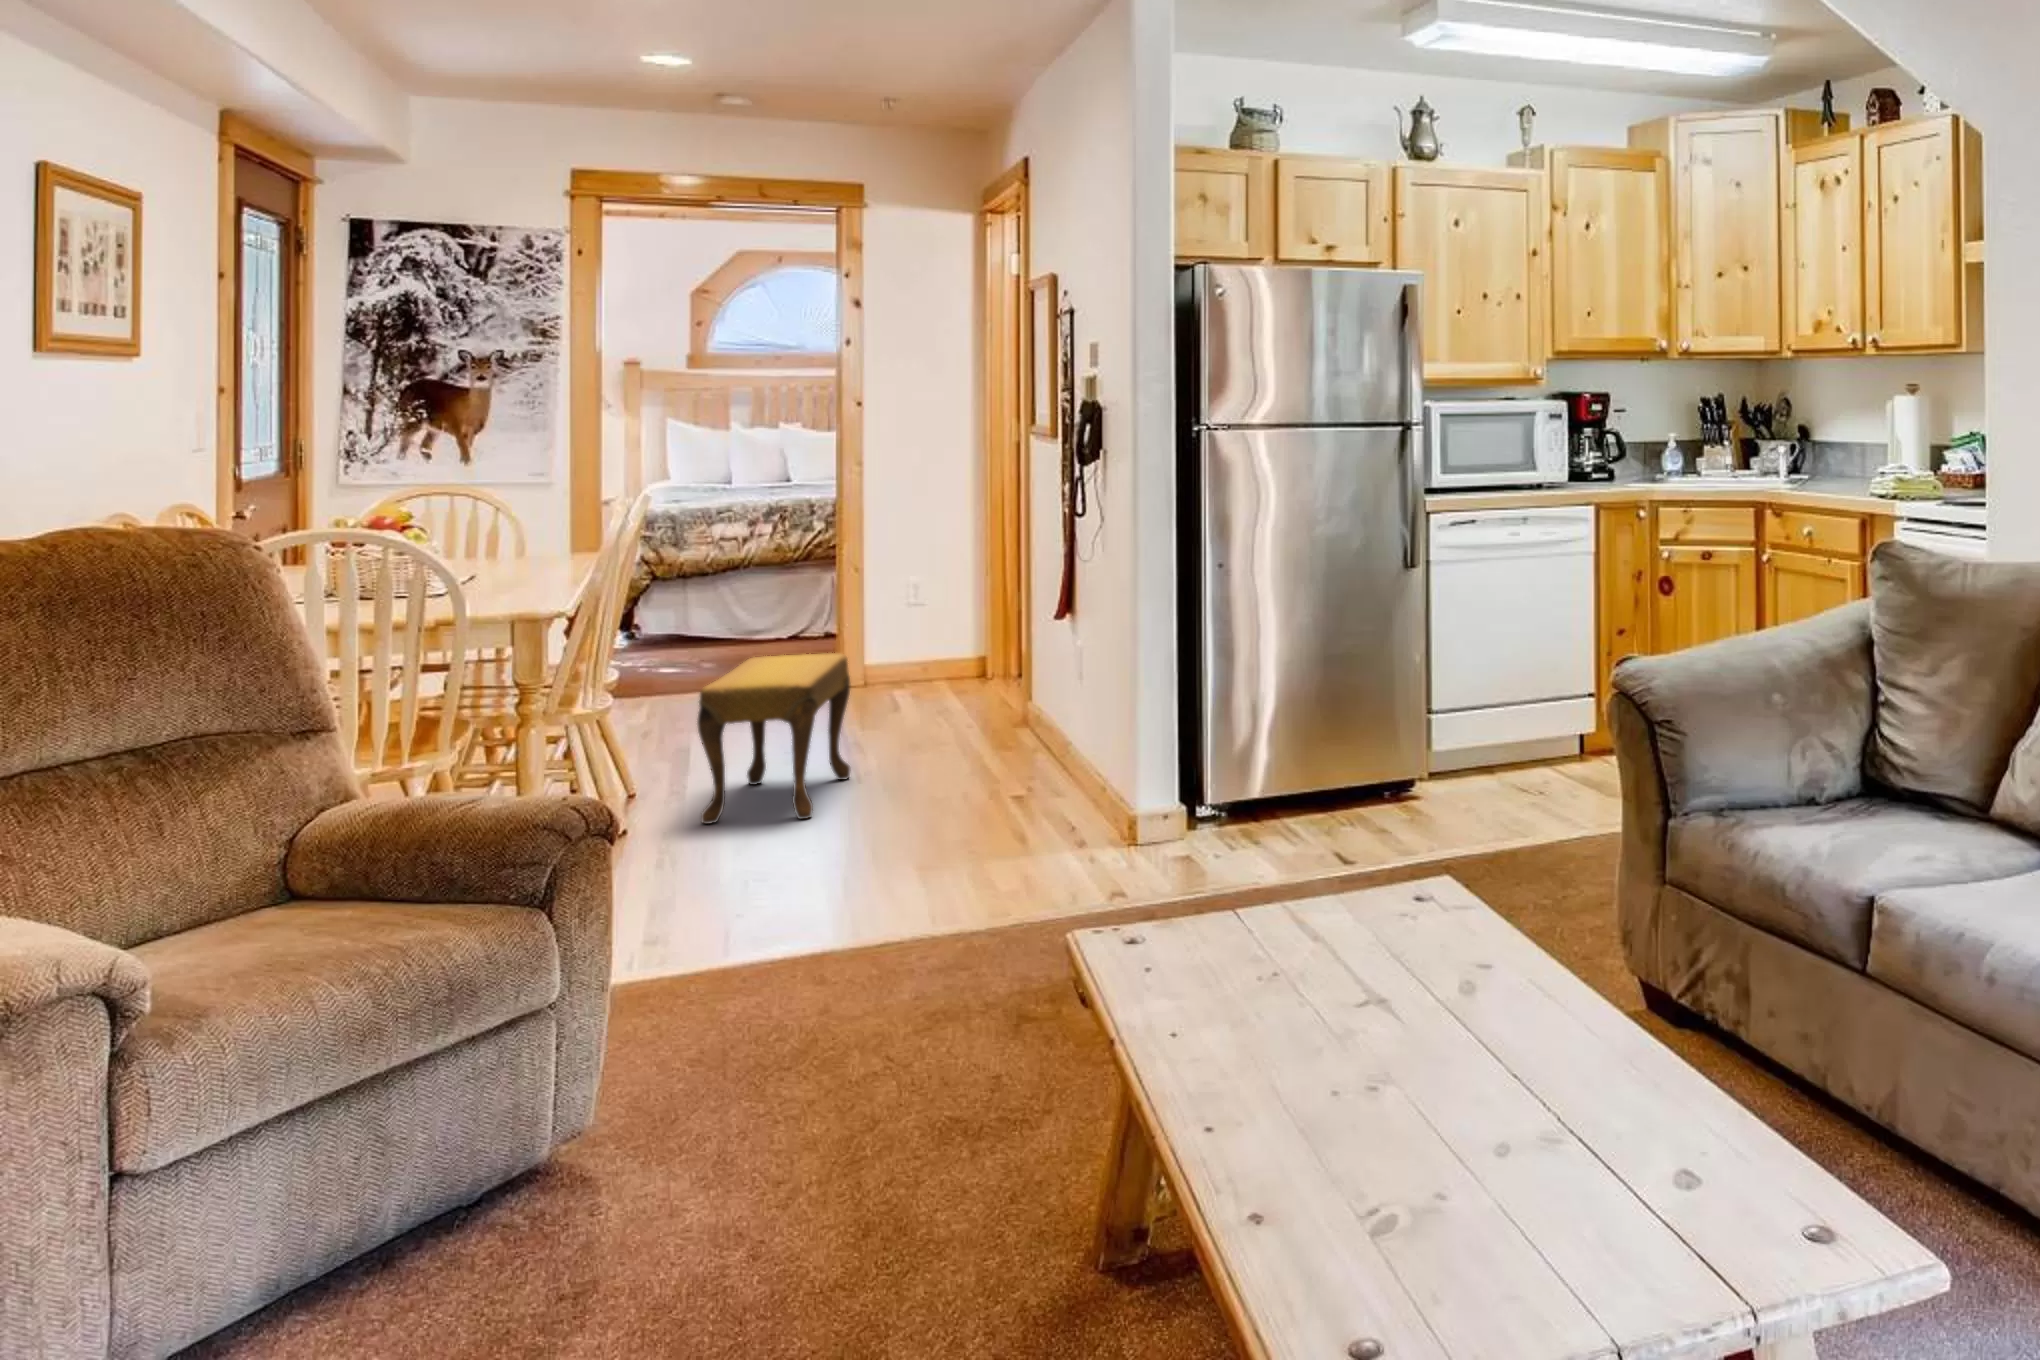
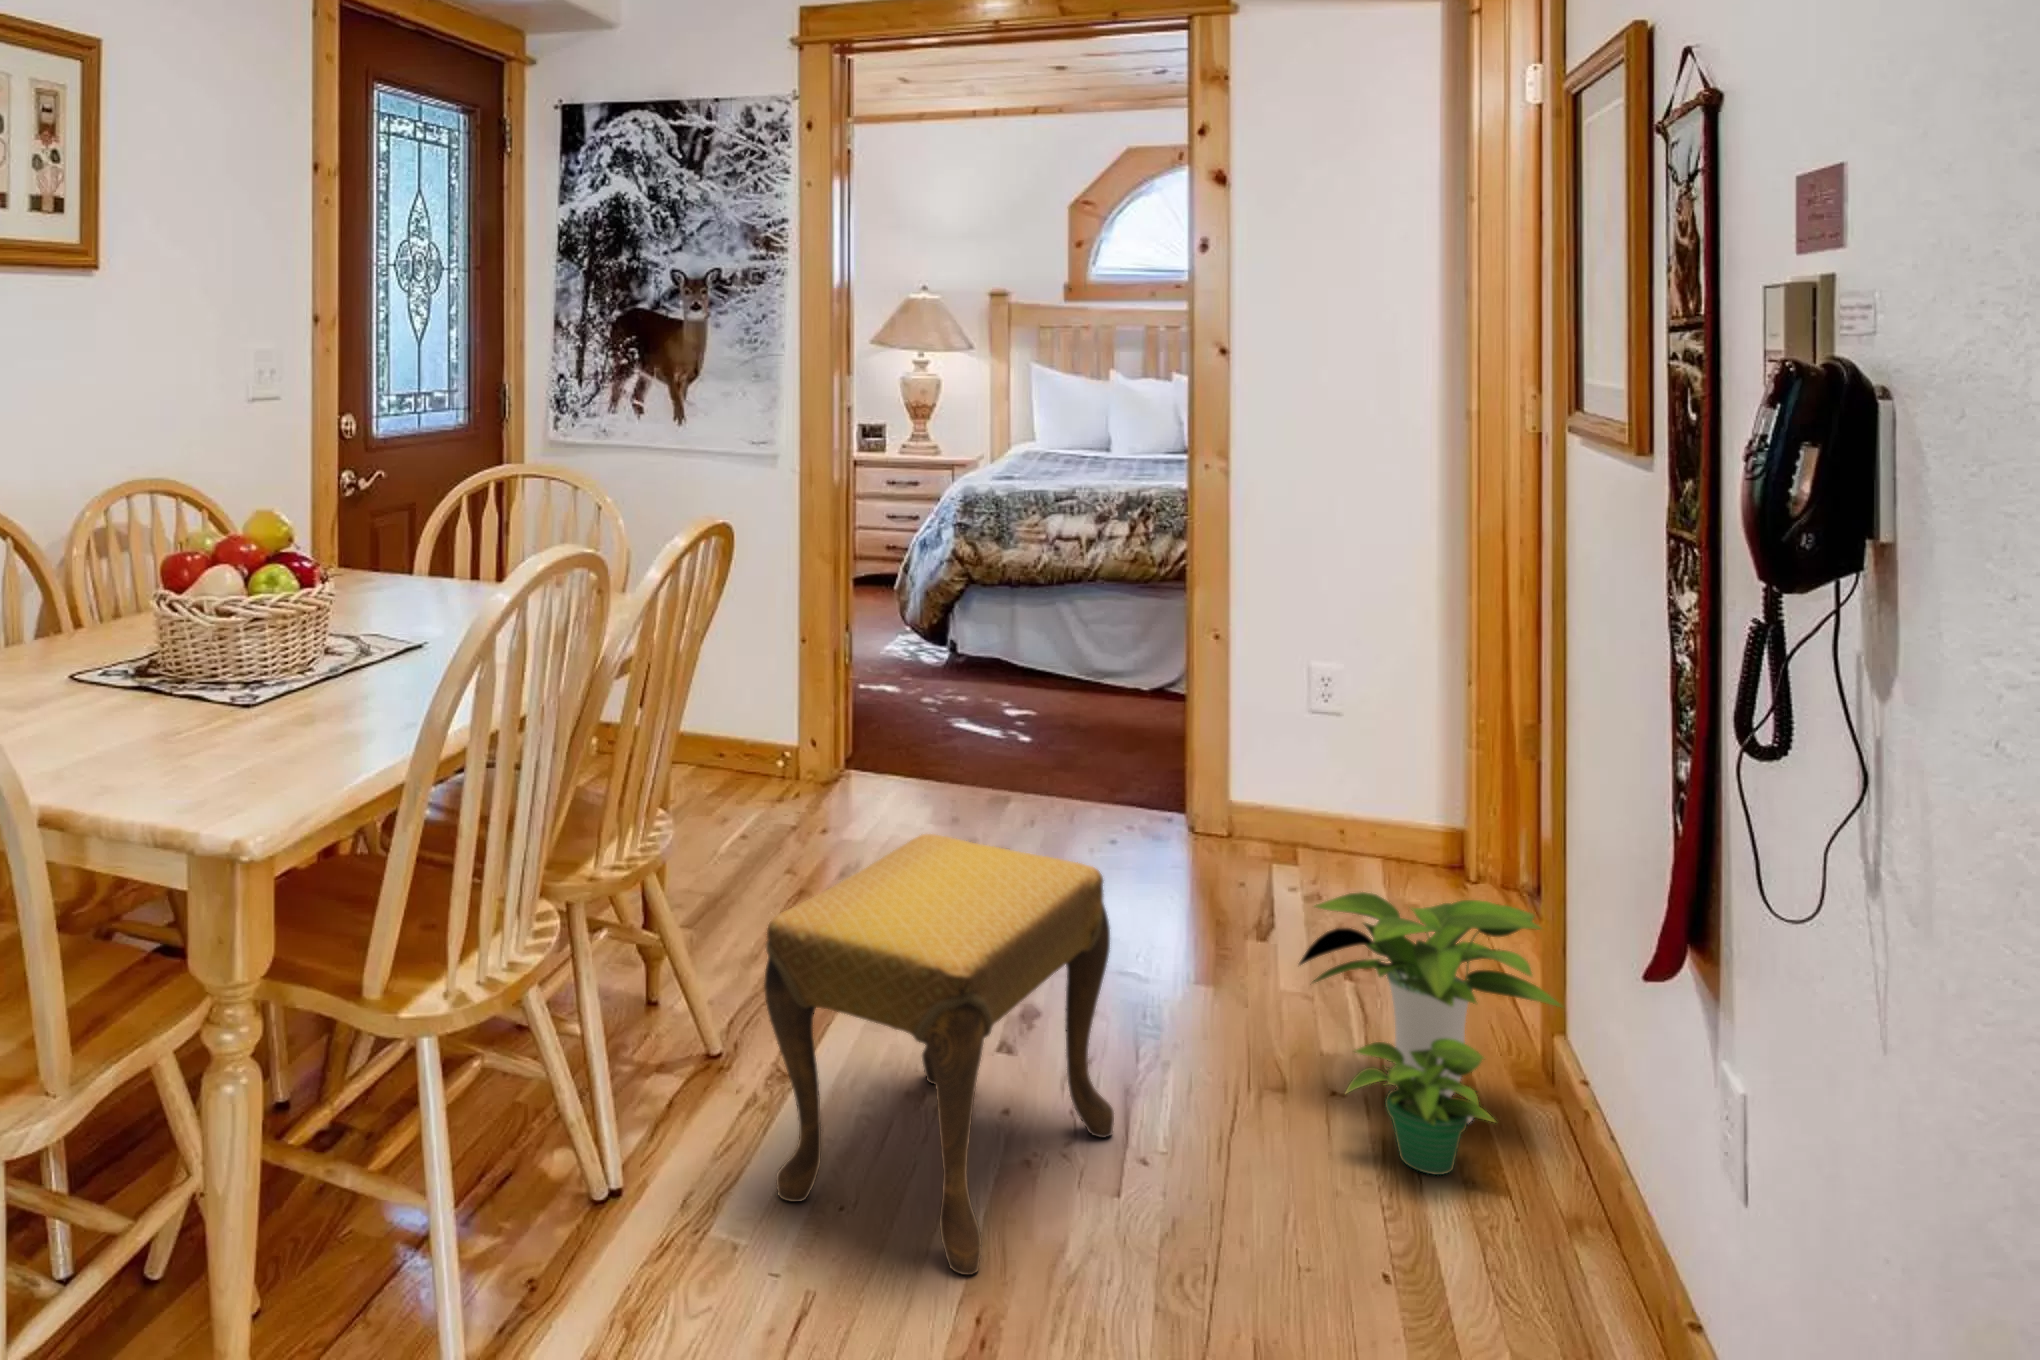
potted plant: none [926,649,1032,758] -> present [1299,892,1562,1175]

